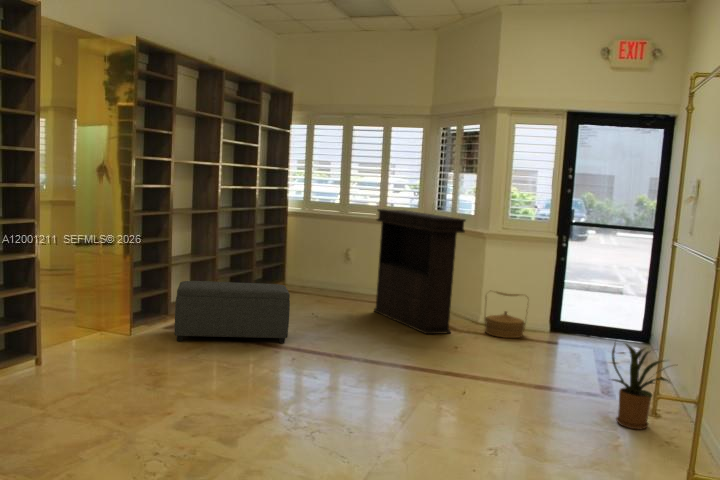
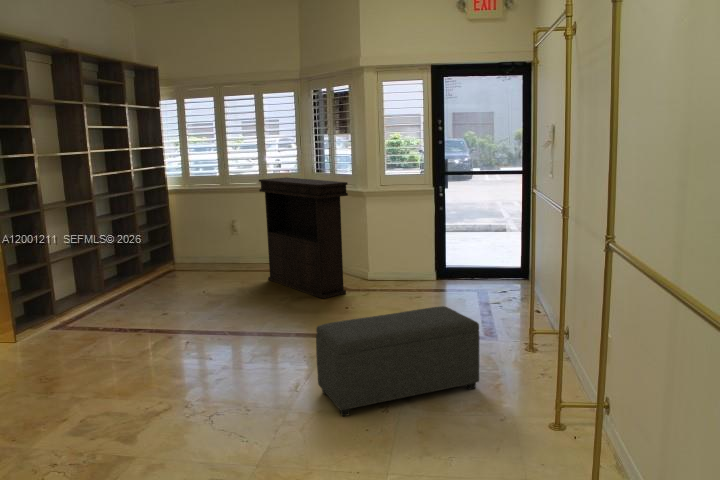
ottoman: present [175,281,290,343] -> present [316,306,479,416]
woven basket: present [484,292,528,338] -> none [374,247,415,291]
house plant: present [612,343,668,430] -> none [504,292,573,377]

